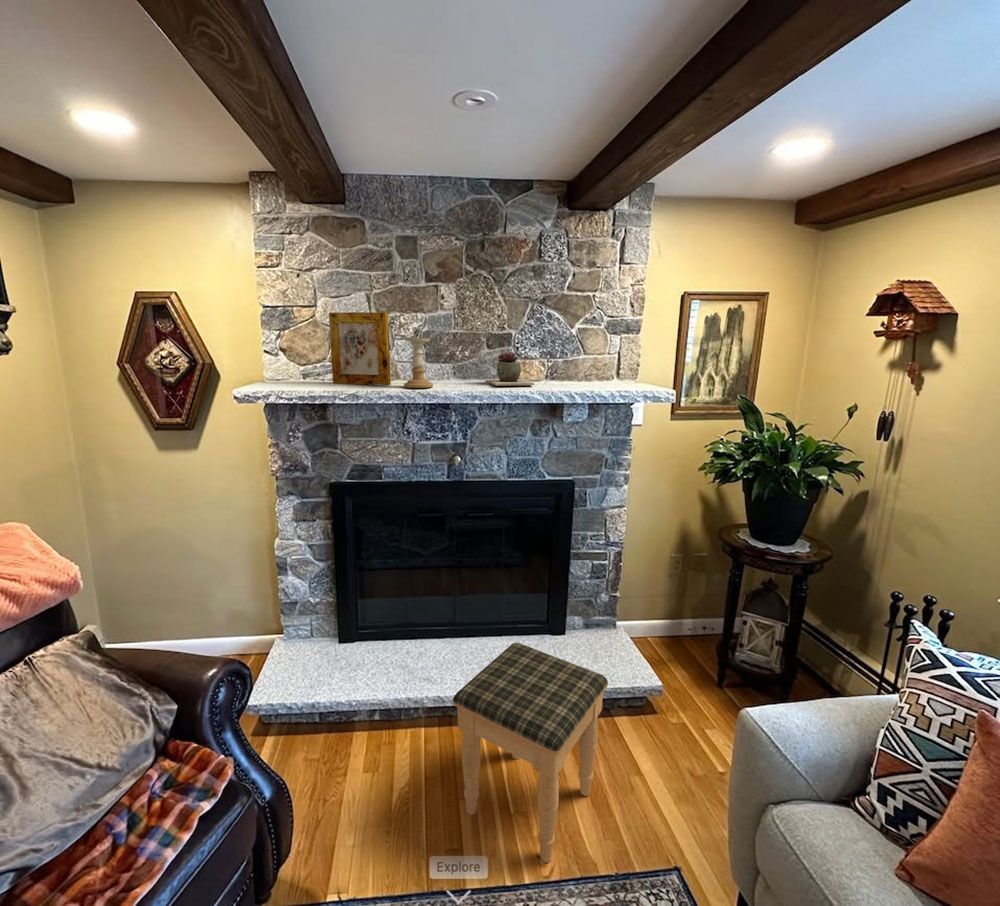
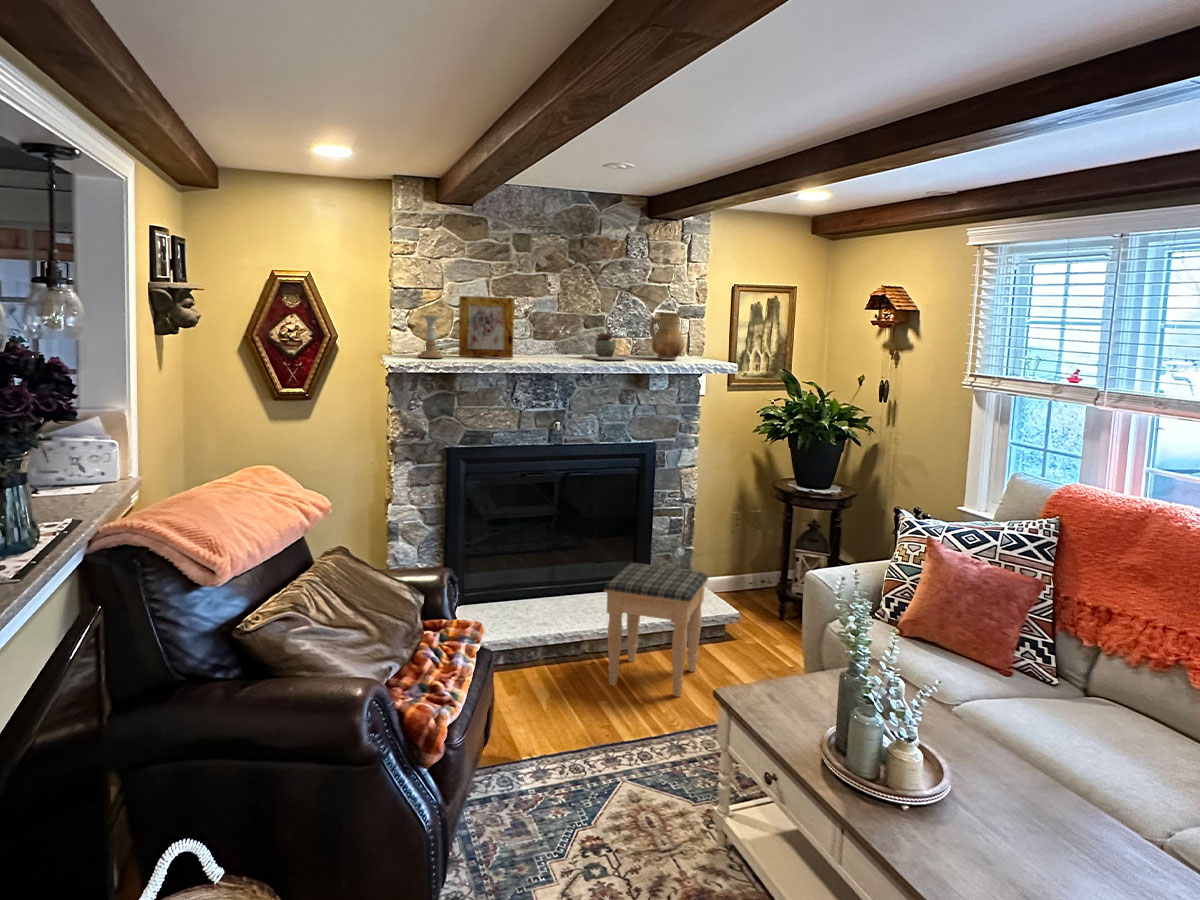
ceramic pitcher: none [569,327,609,384] -> present [649,313,684,360]
candle holder: present [404,338,433,388] -> present [418,315,443,358]

